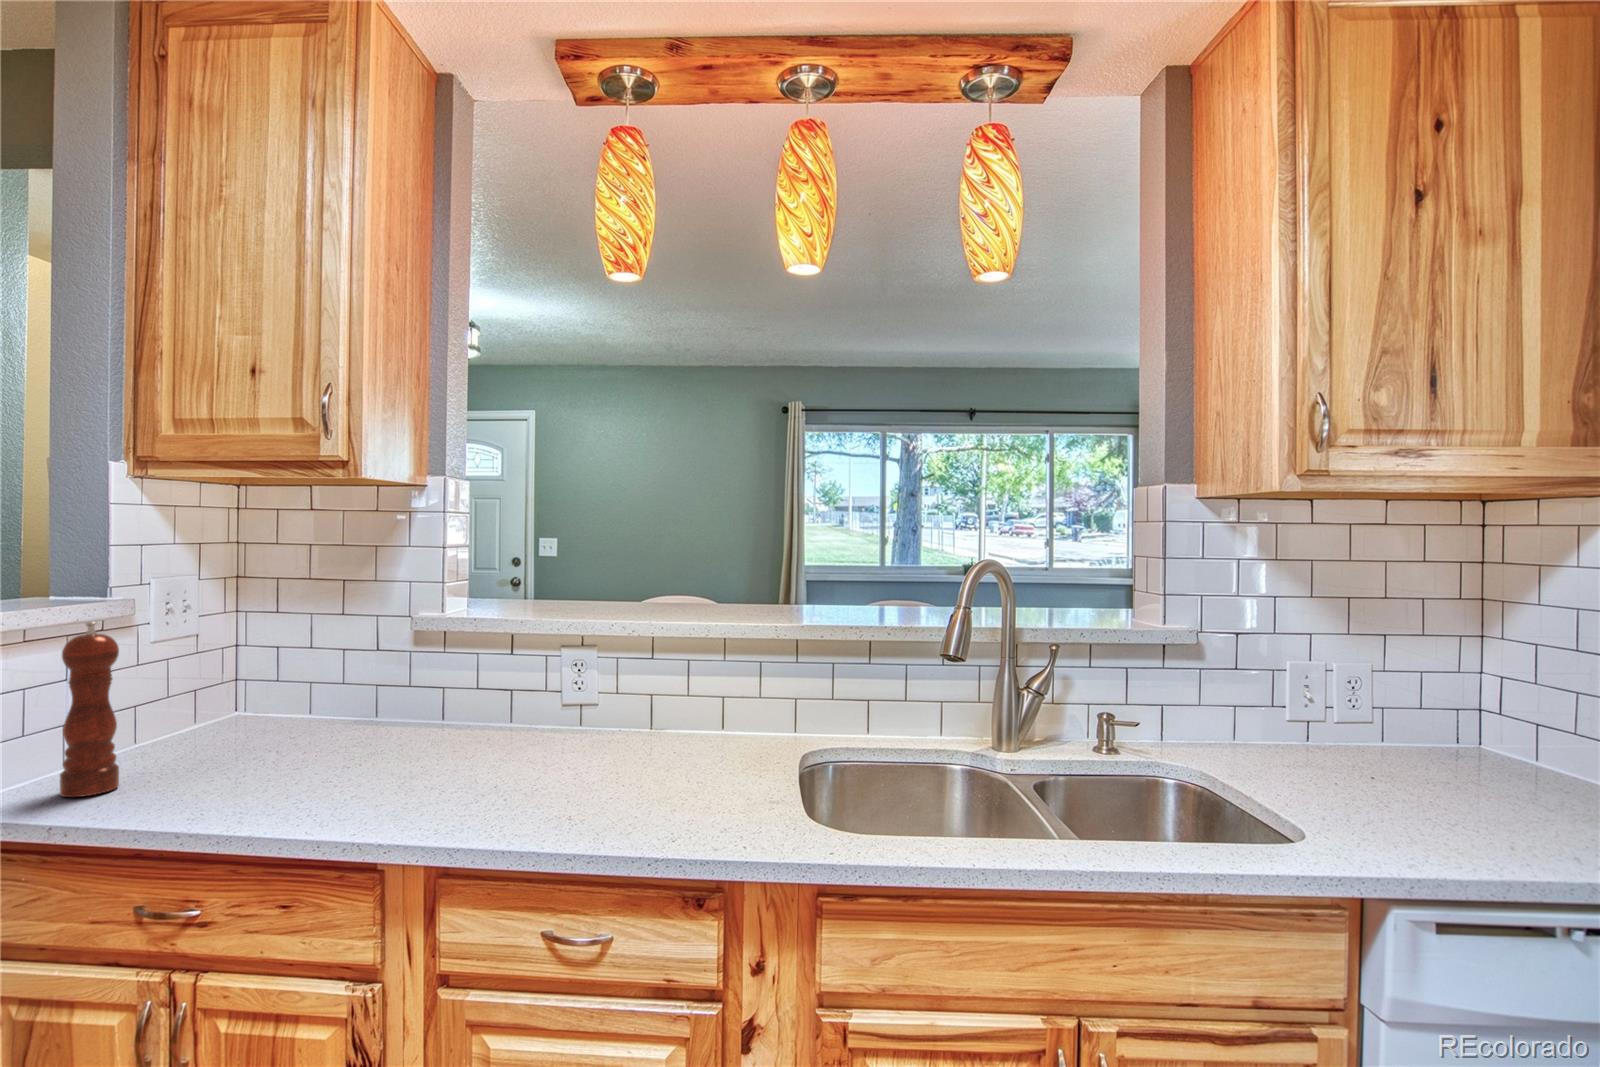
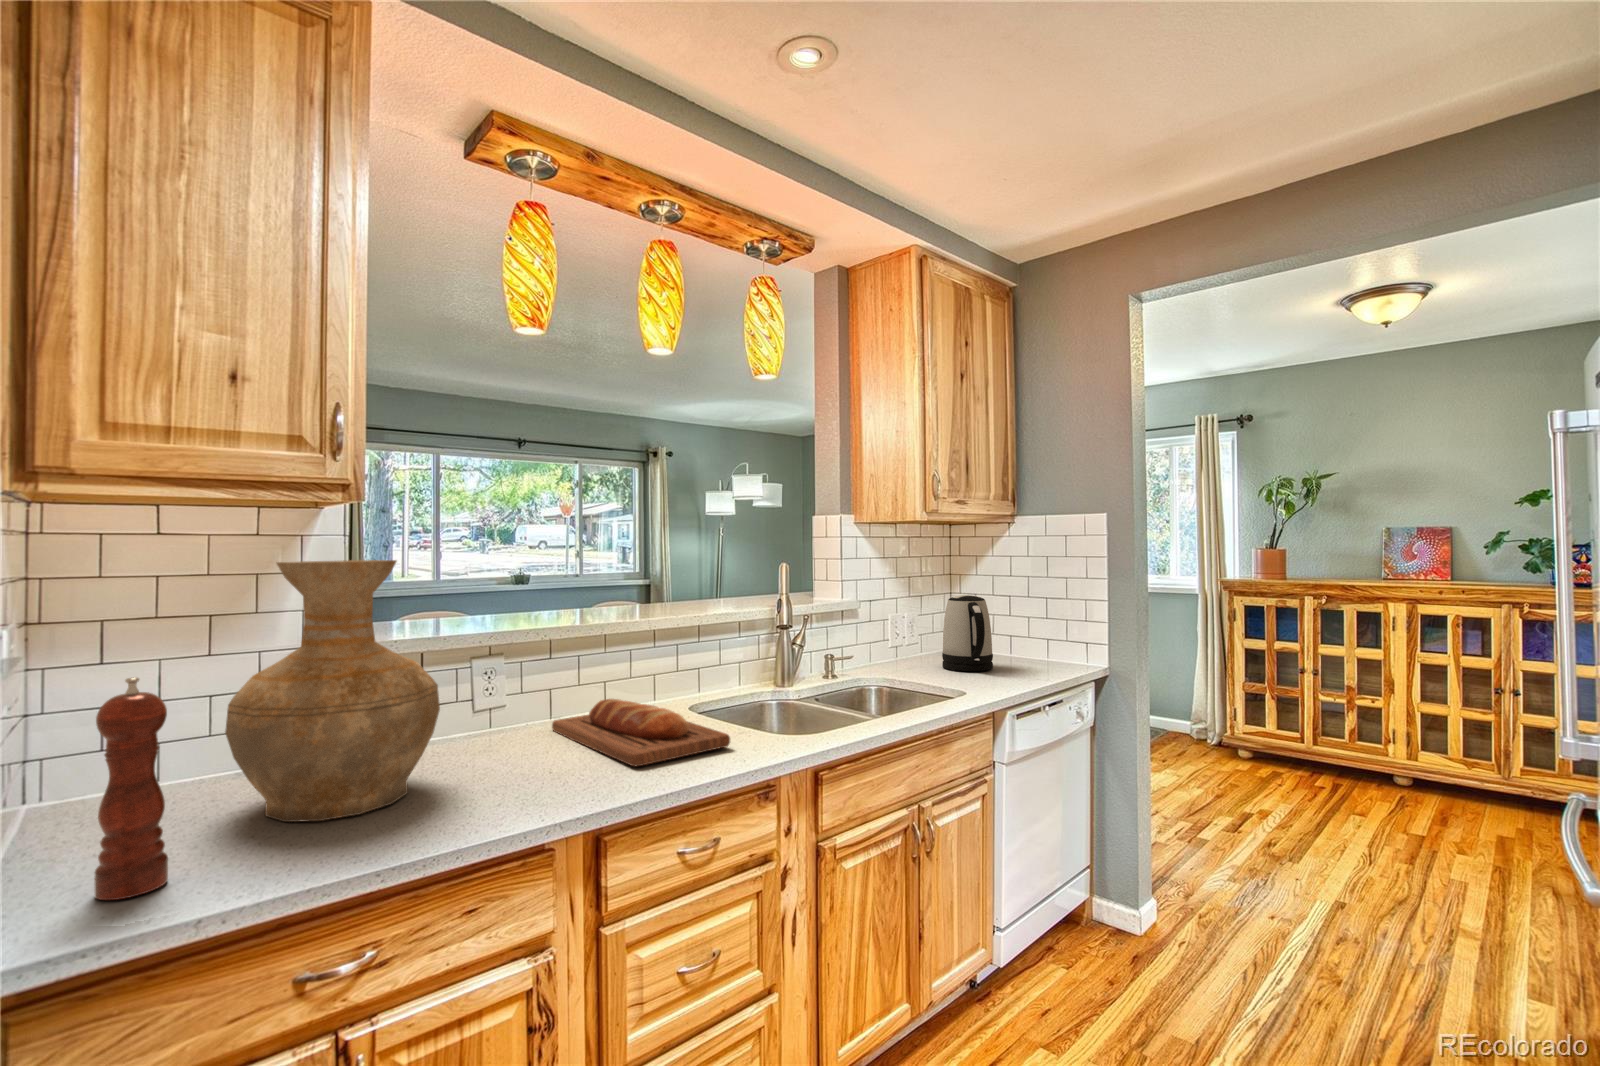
vase: none [228,534,430,777] -> present [225,560,440,822]
kettle: none [1383,639,1513,803] -> present [942,595,993,671]
bread loaf: none [549,713,742,810] -> present [552,699,730,766]

